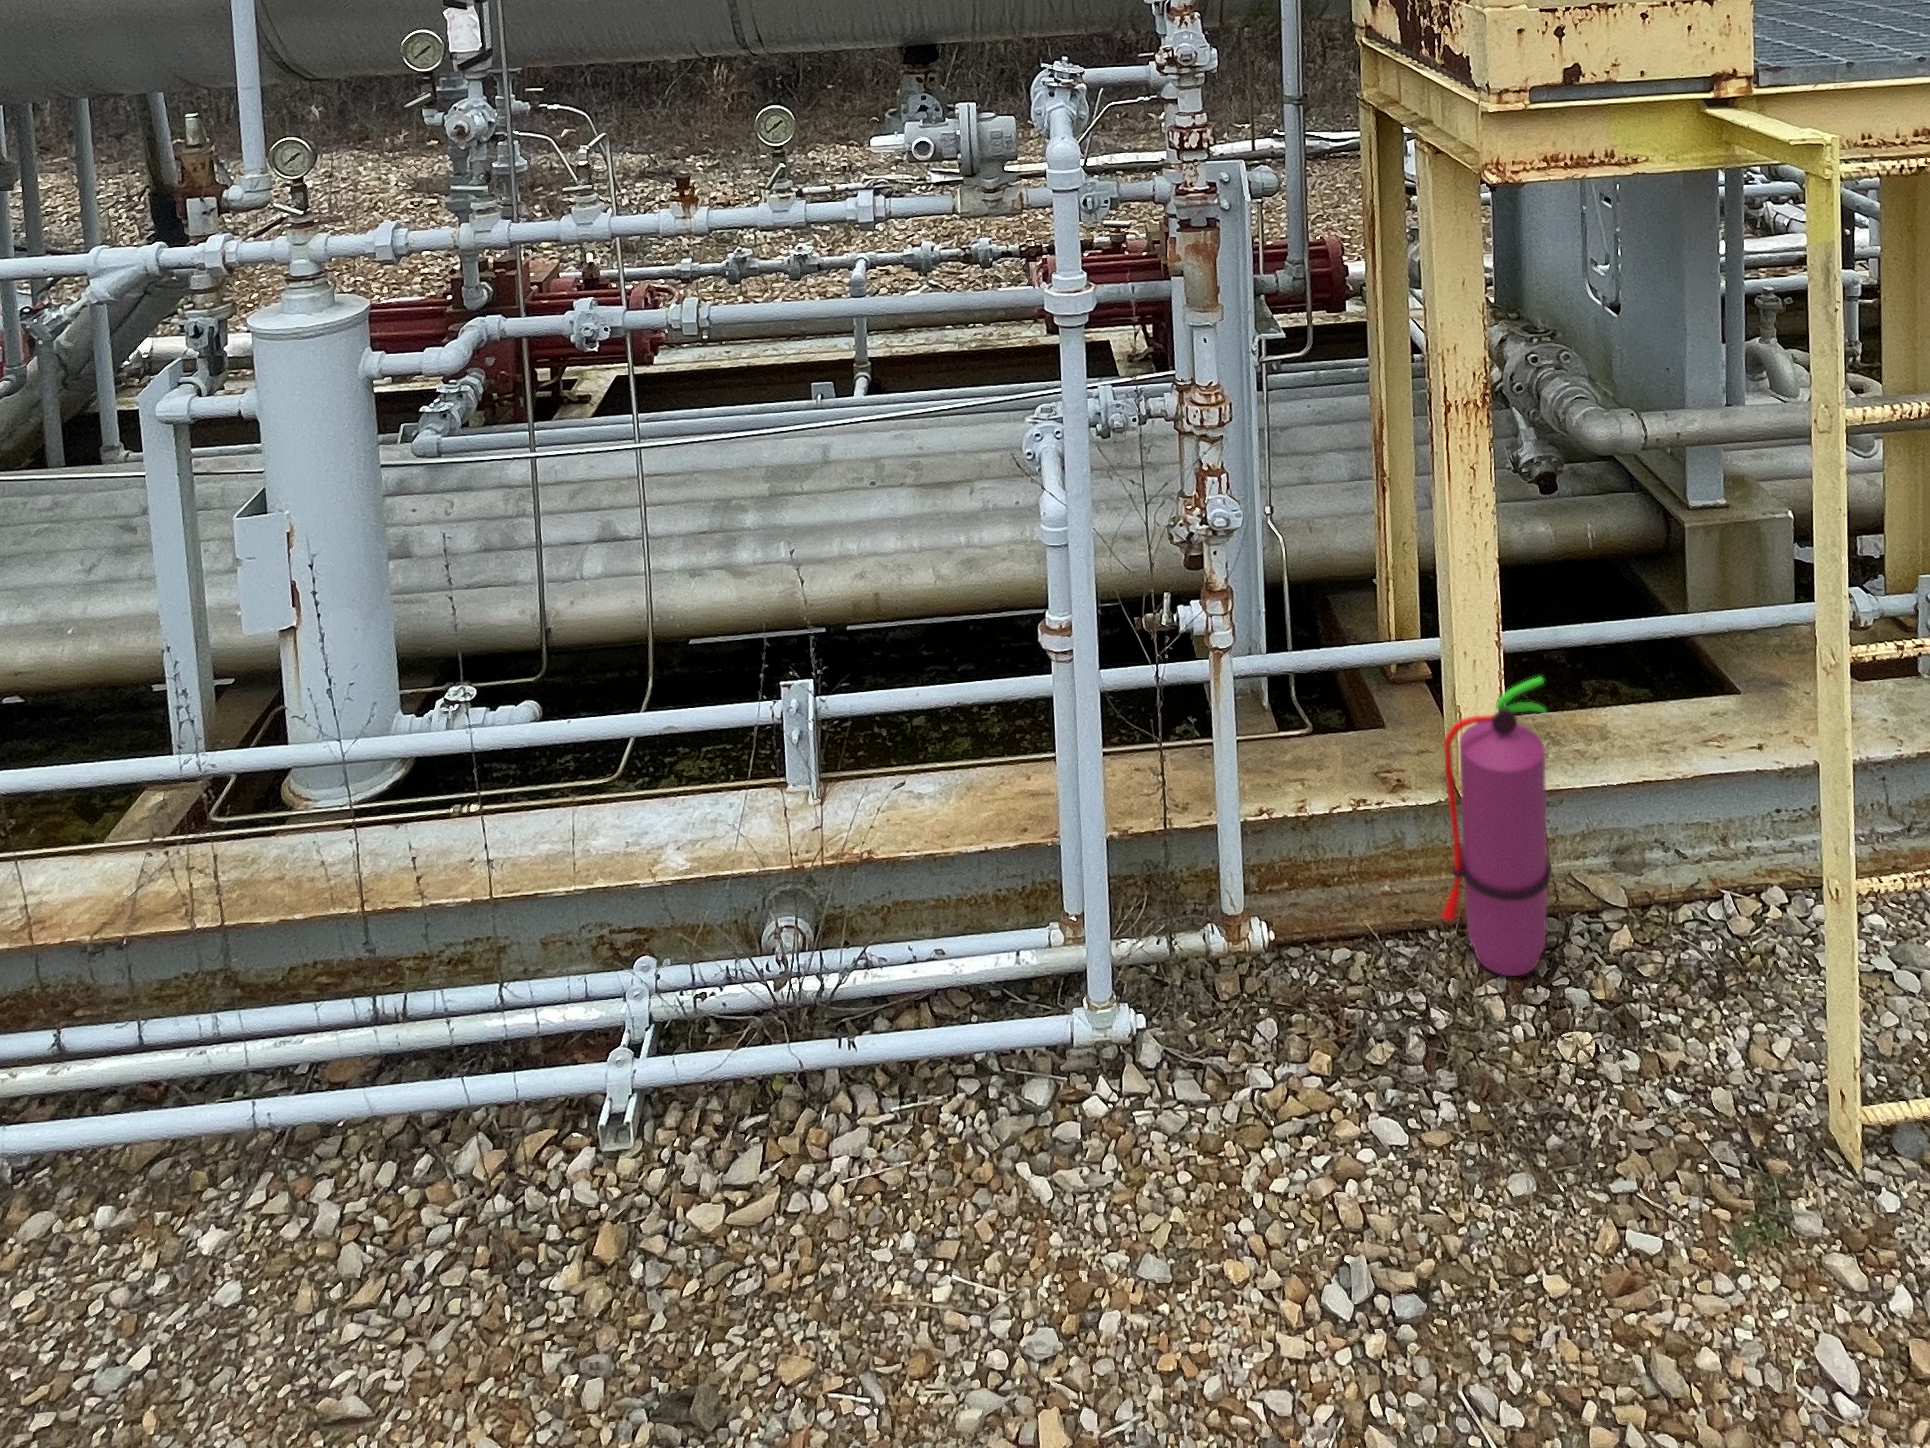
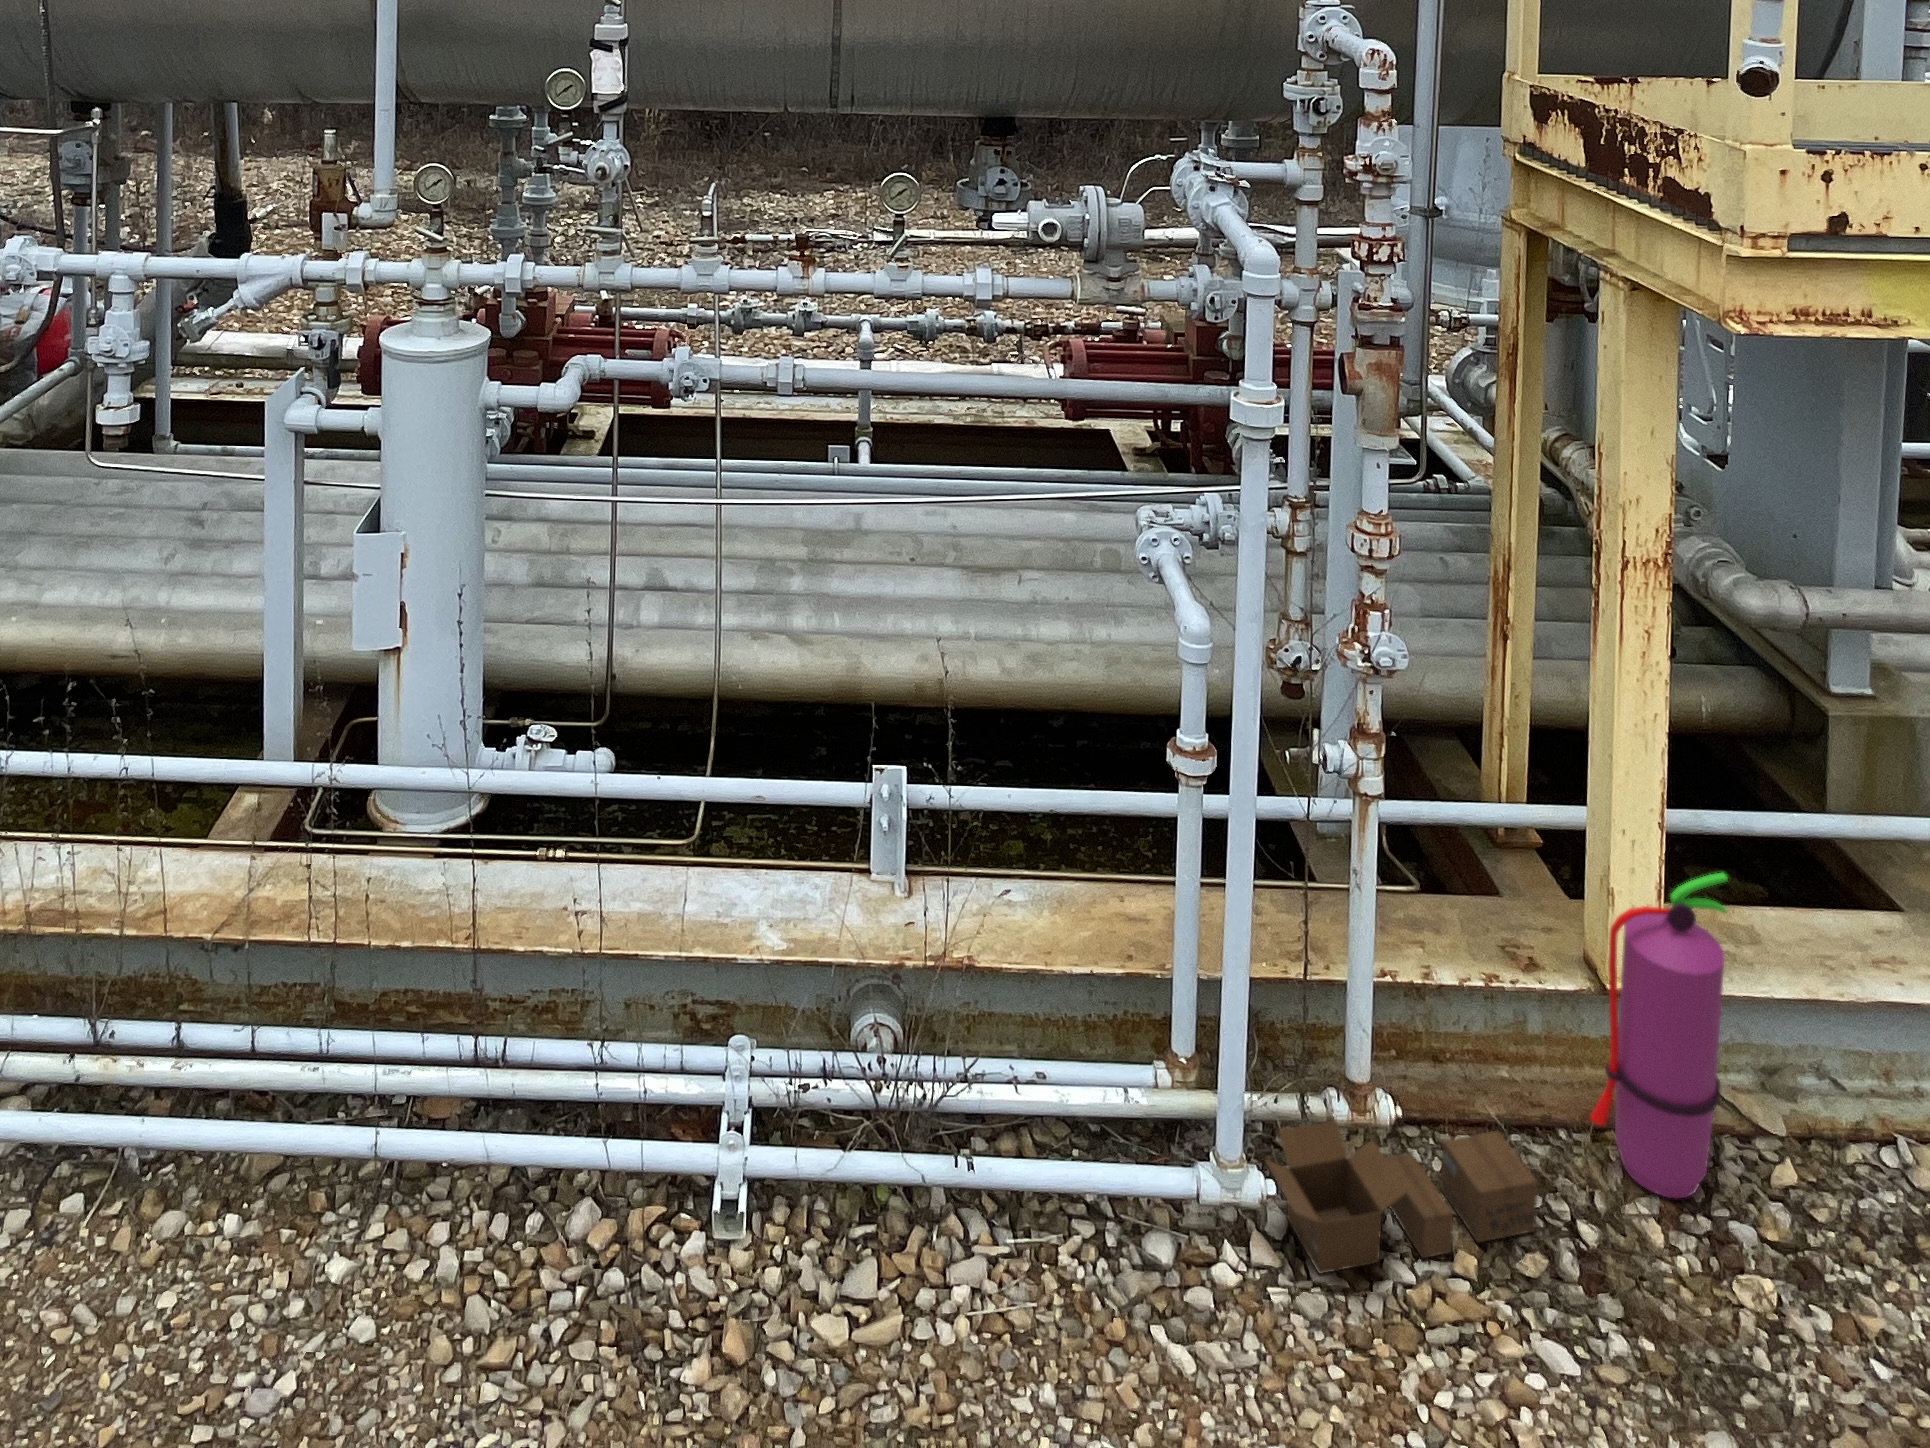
cardboard box: none [1133,938,1387,1094] -> present [1266,1120,1537,1274]

